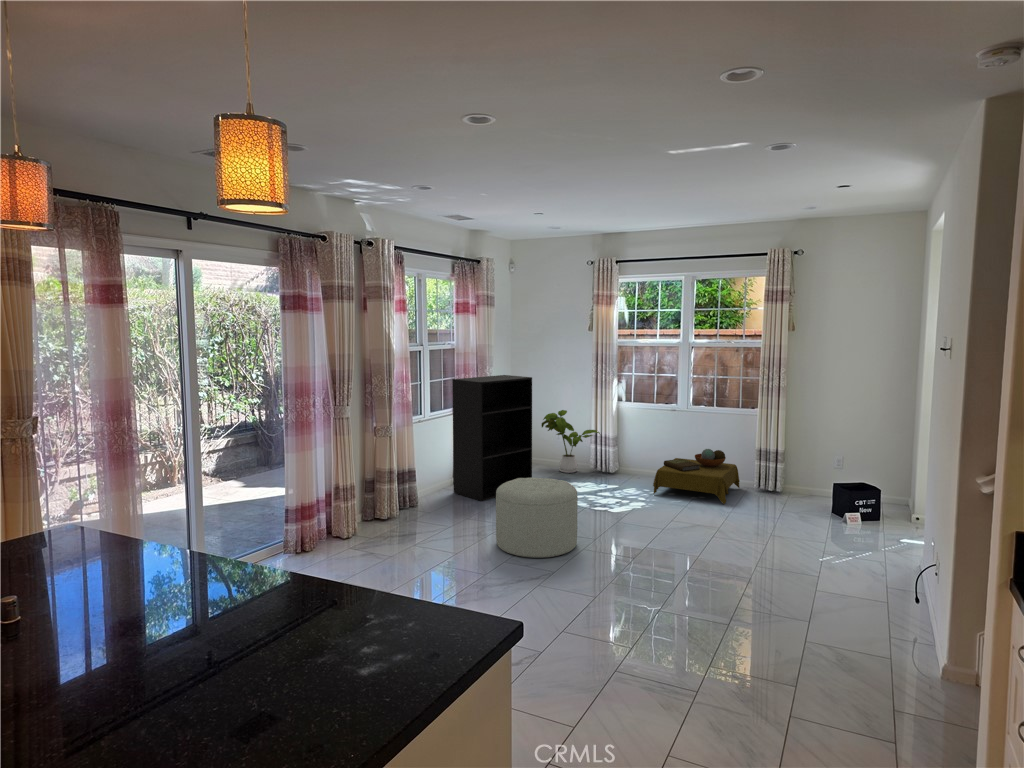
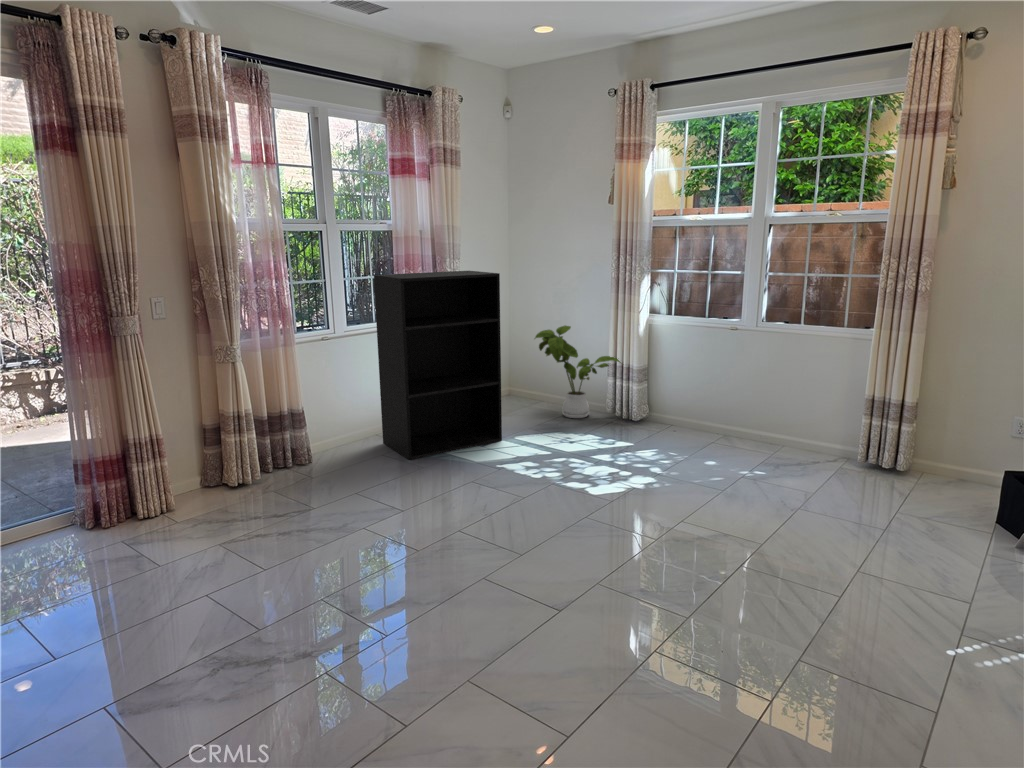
side table: present [653,449,740,504] -> none [681,394,833,490]
ottoman: present [496,478,578,558] -> none [347,437,490,583]

